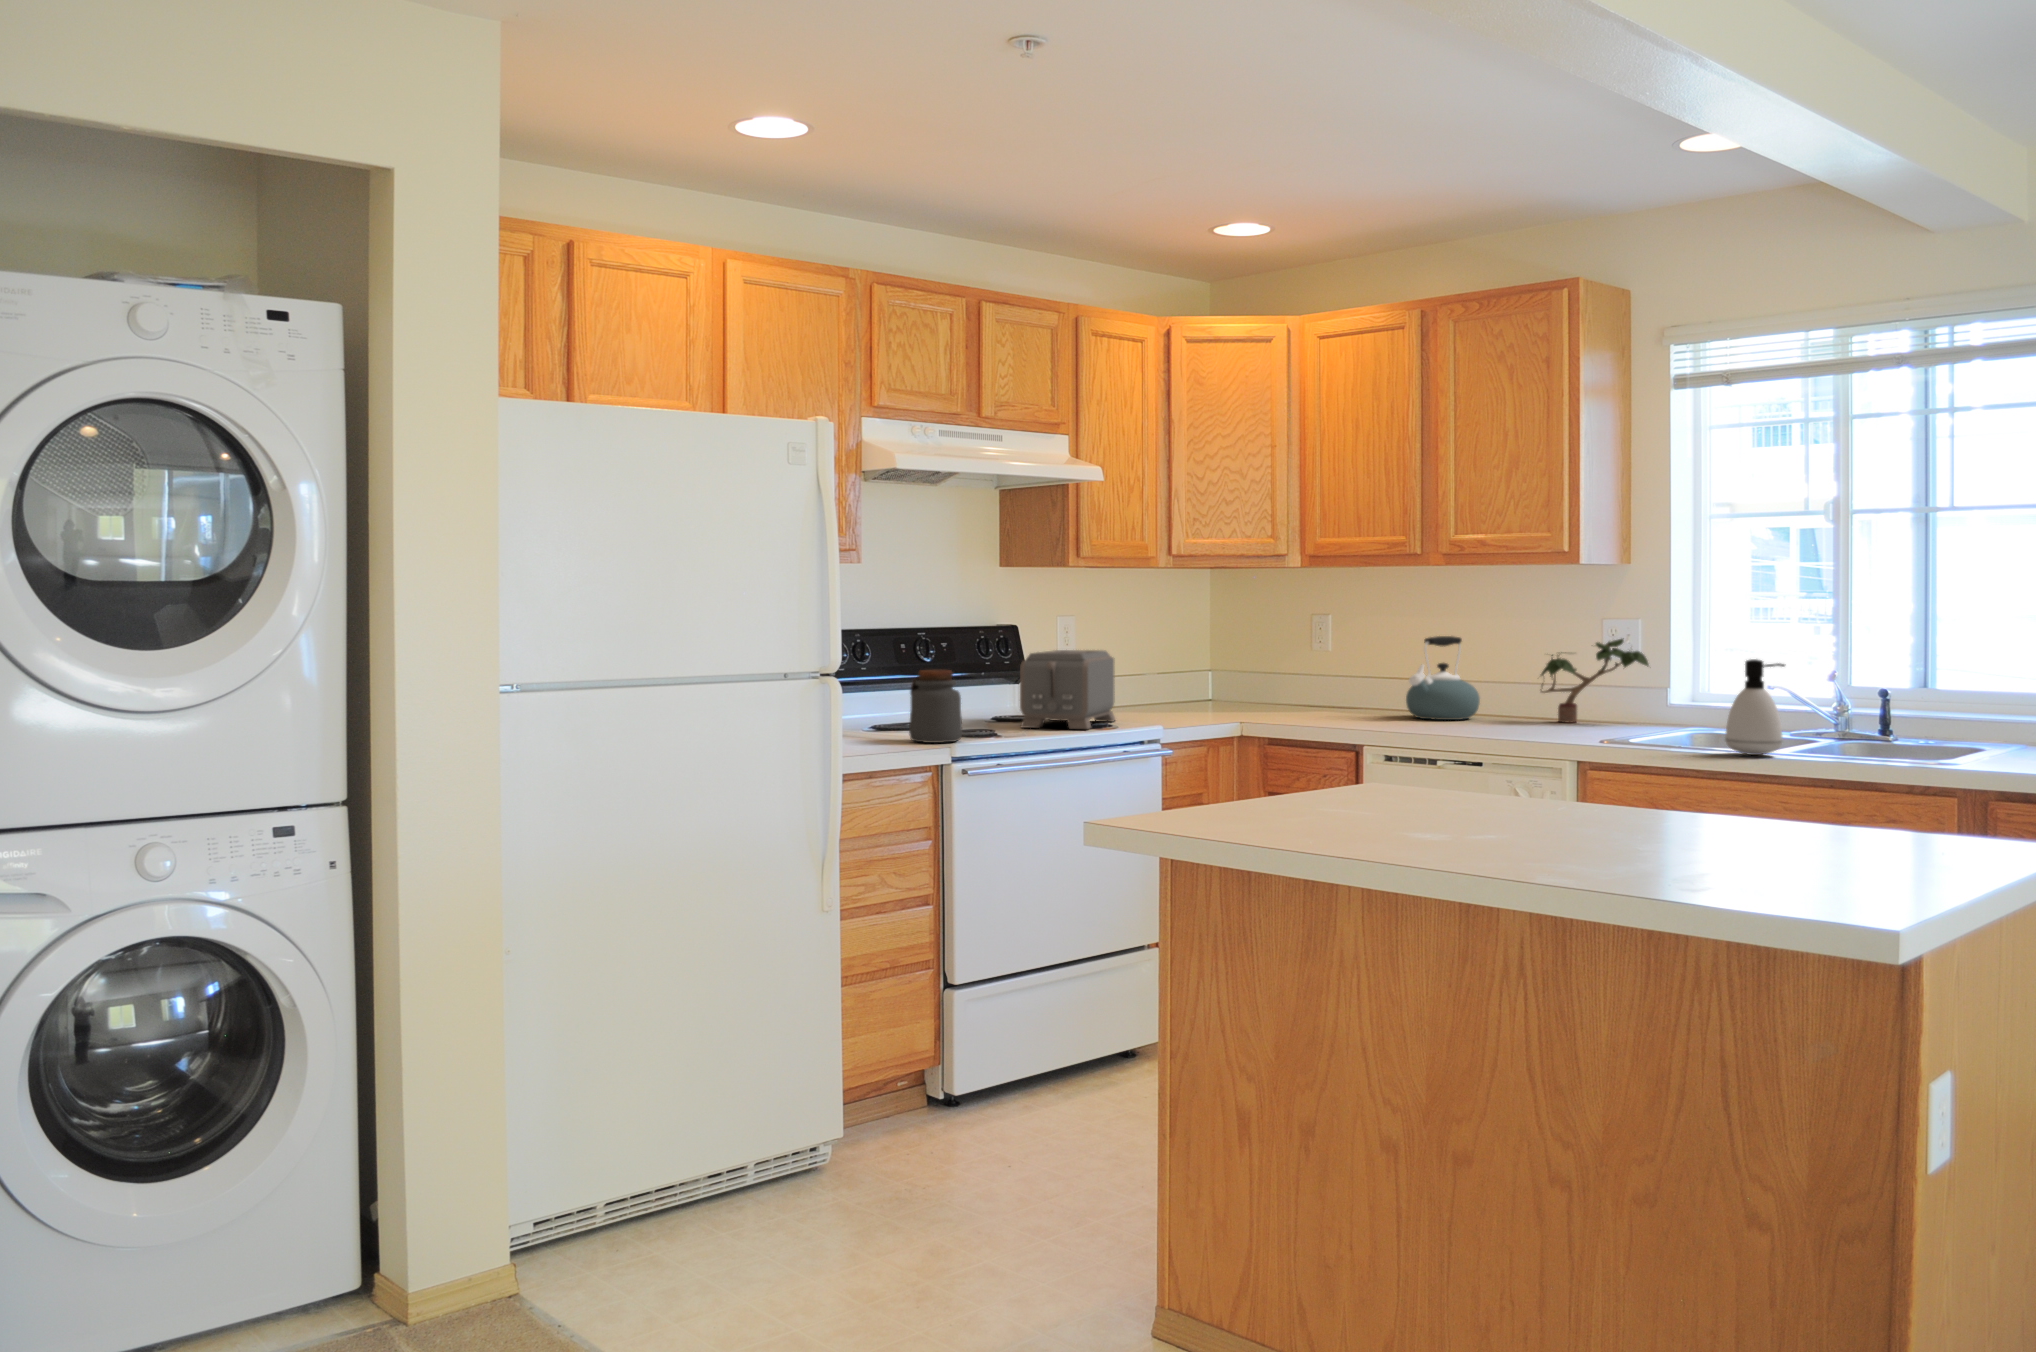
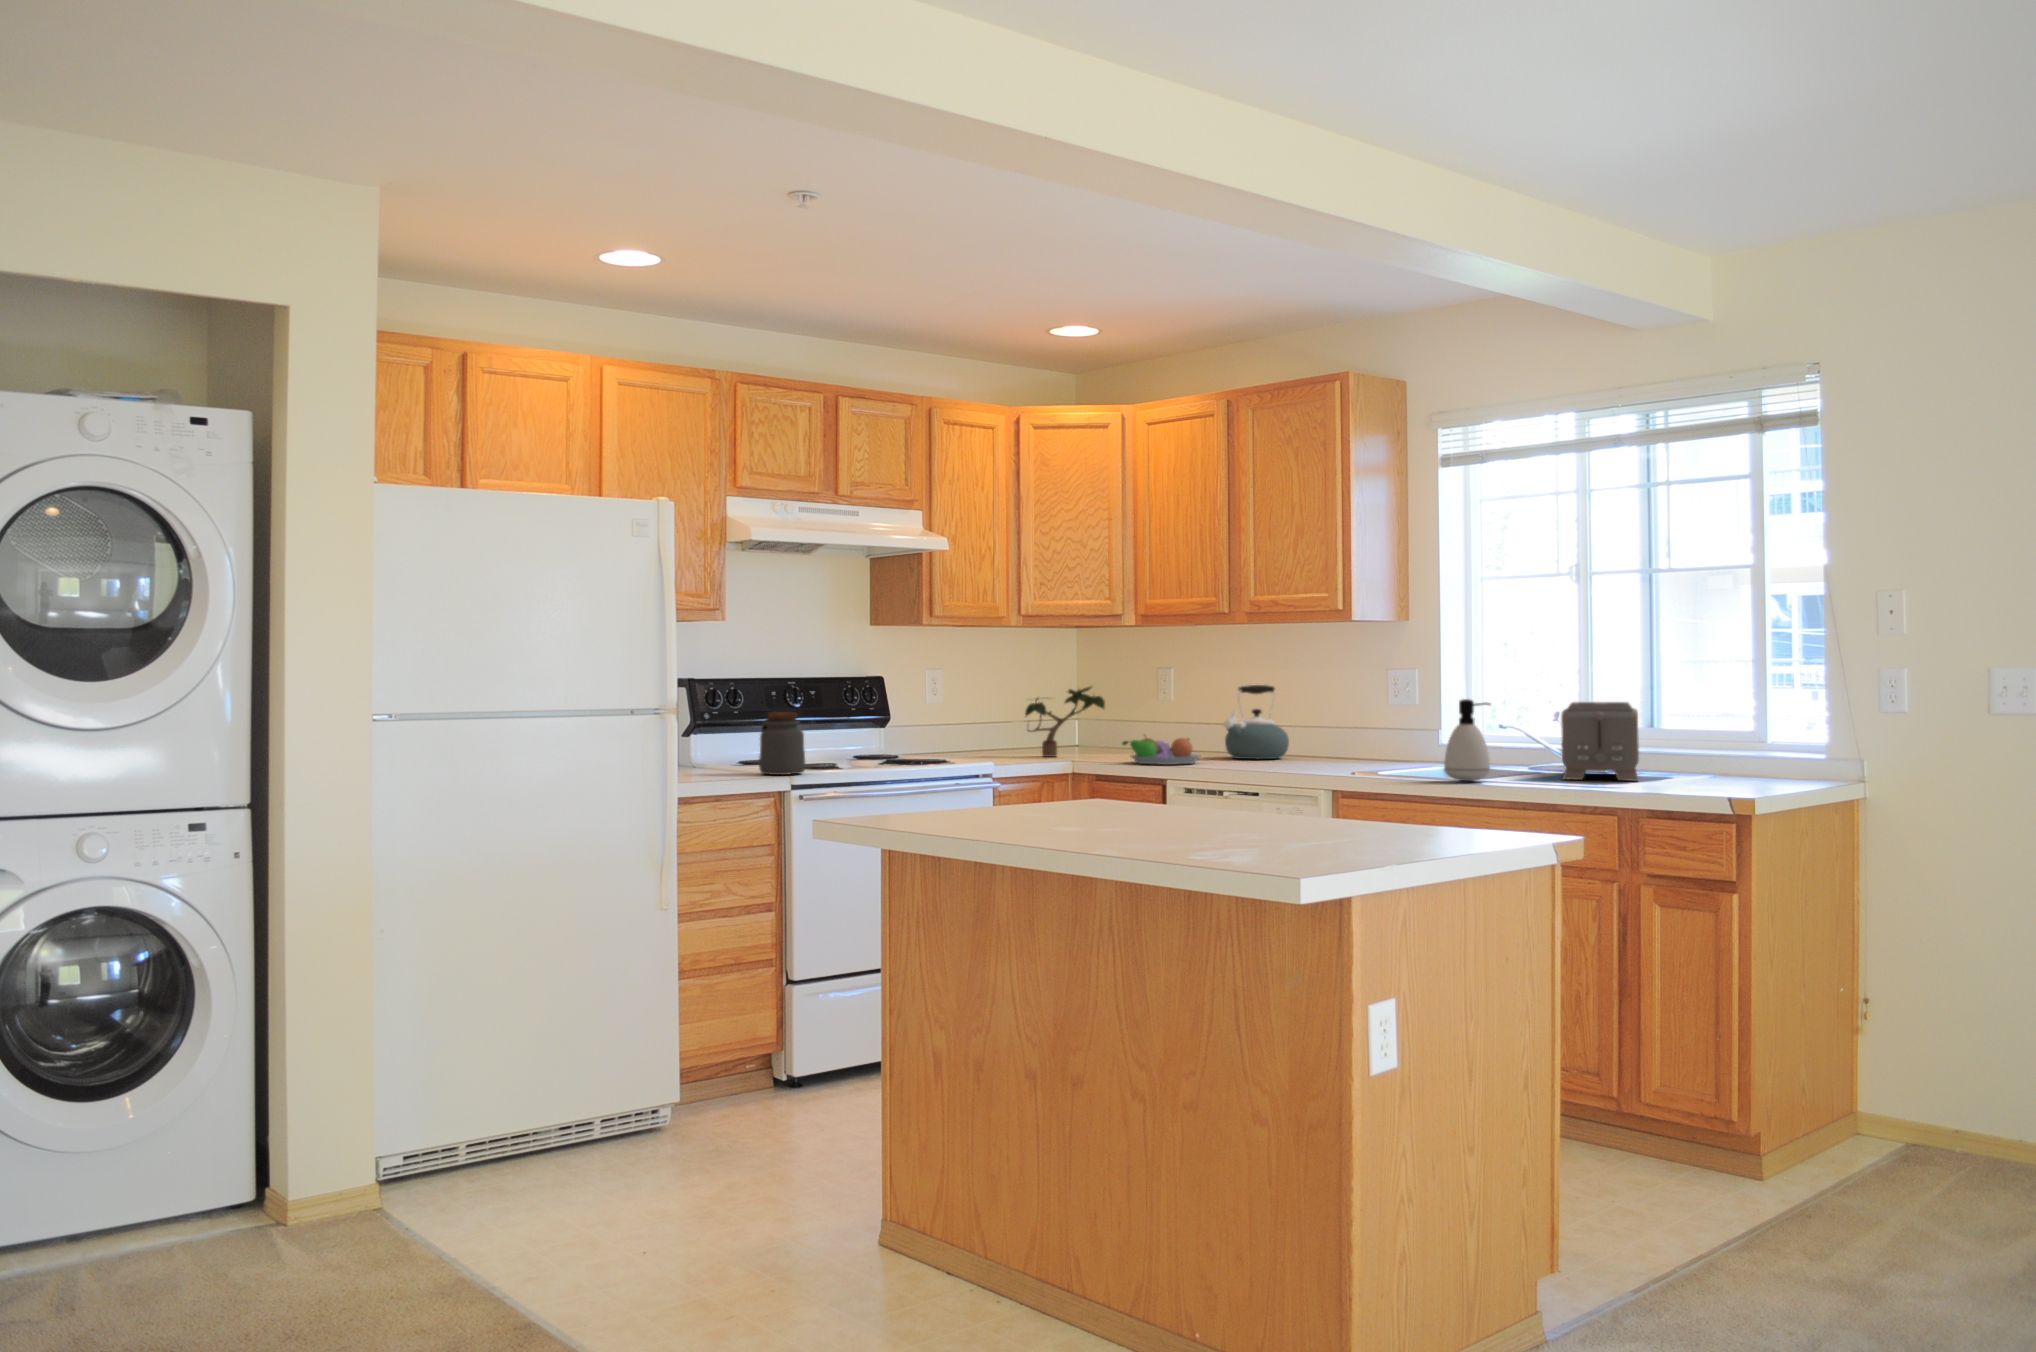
potted plant: present [1541,638,1649,723] -> present [1025,687,1105,757]
toaster: present [1020,650,1115,729] -> present [1561,702,1639,781]
fruit bowl: none [1304,691,1394,728] -> present [1122,737,1200,765]

